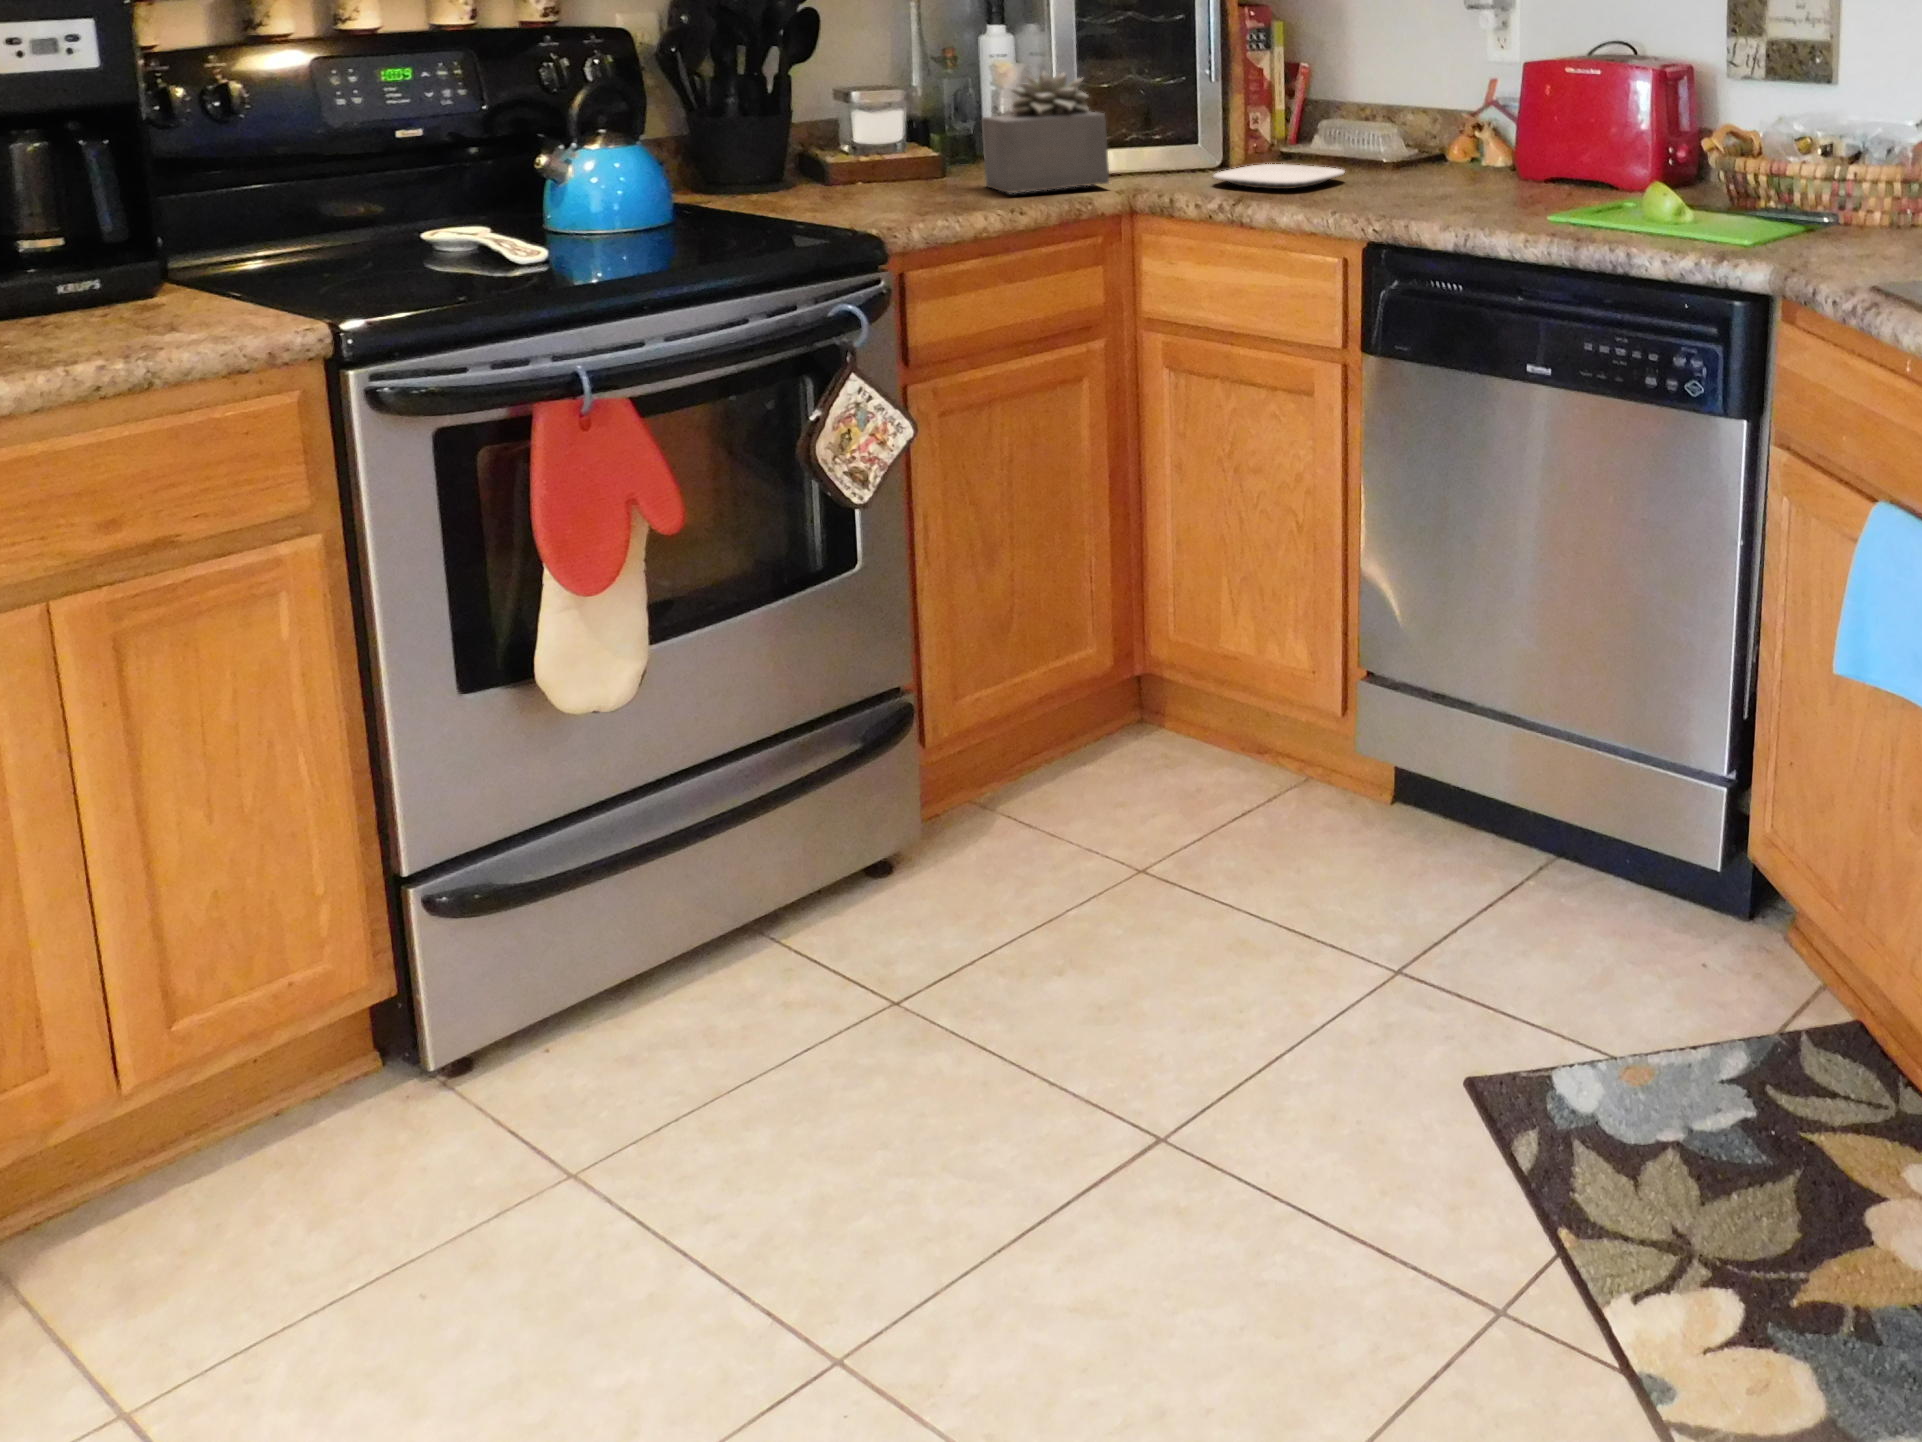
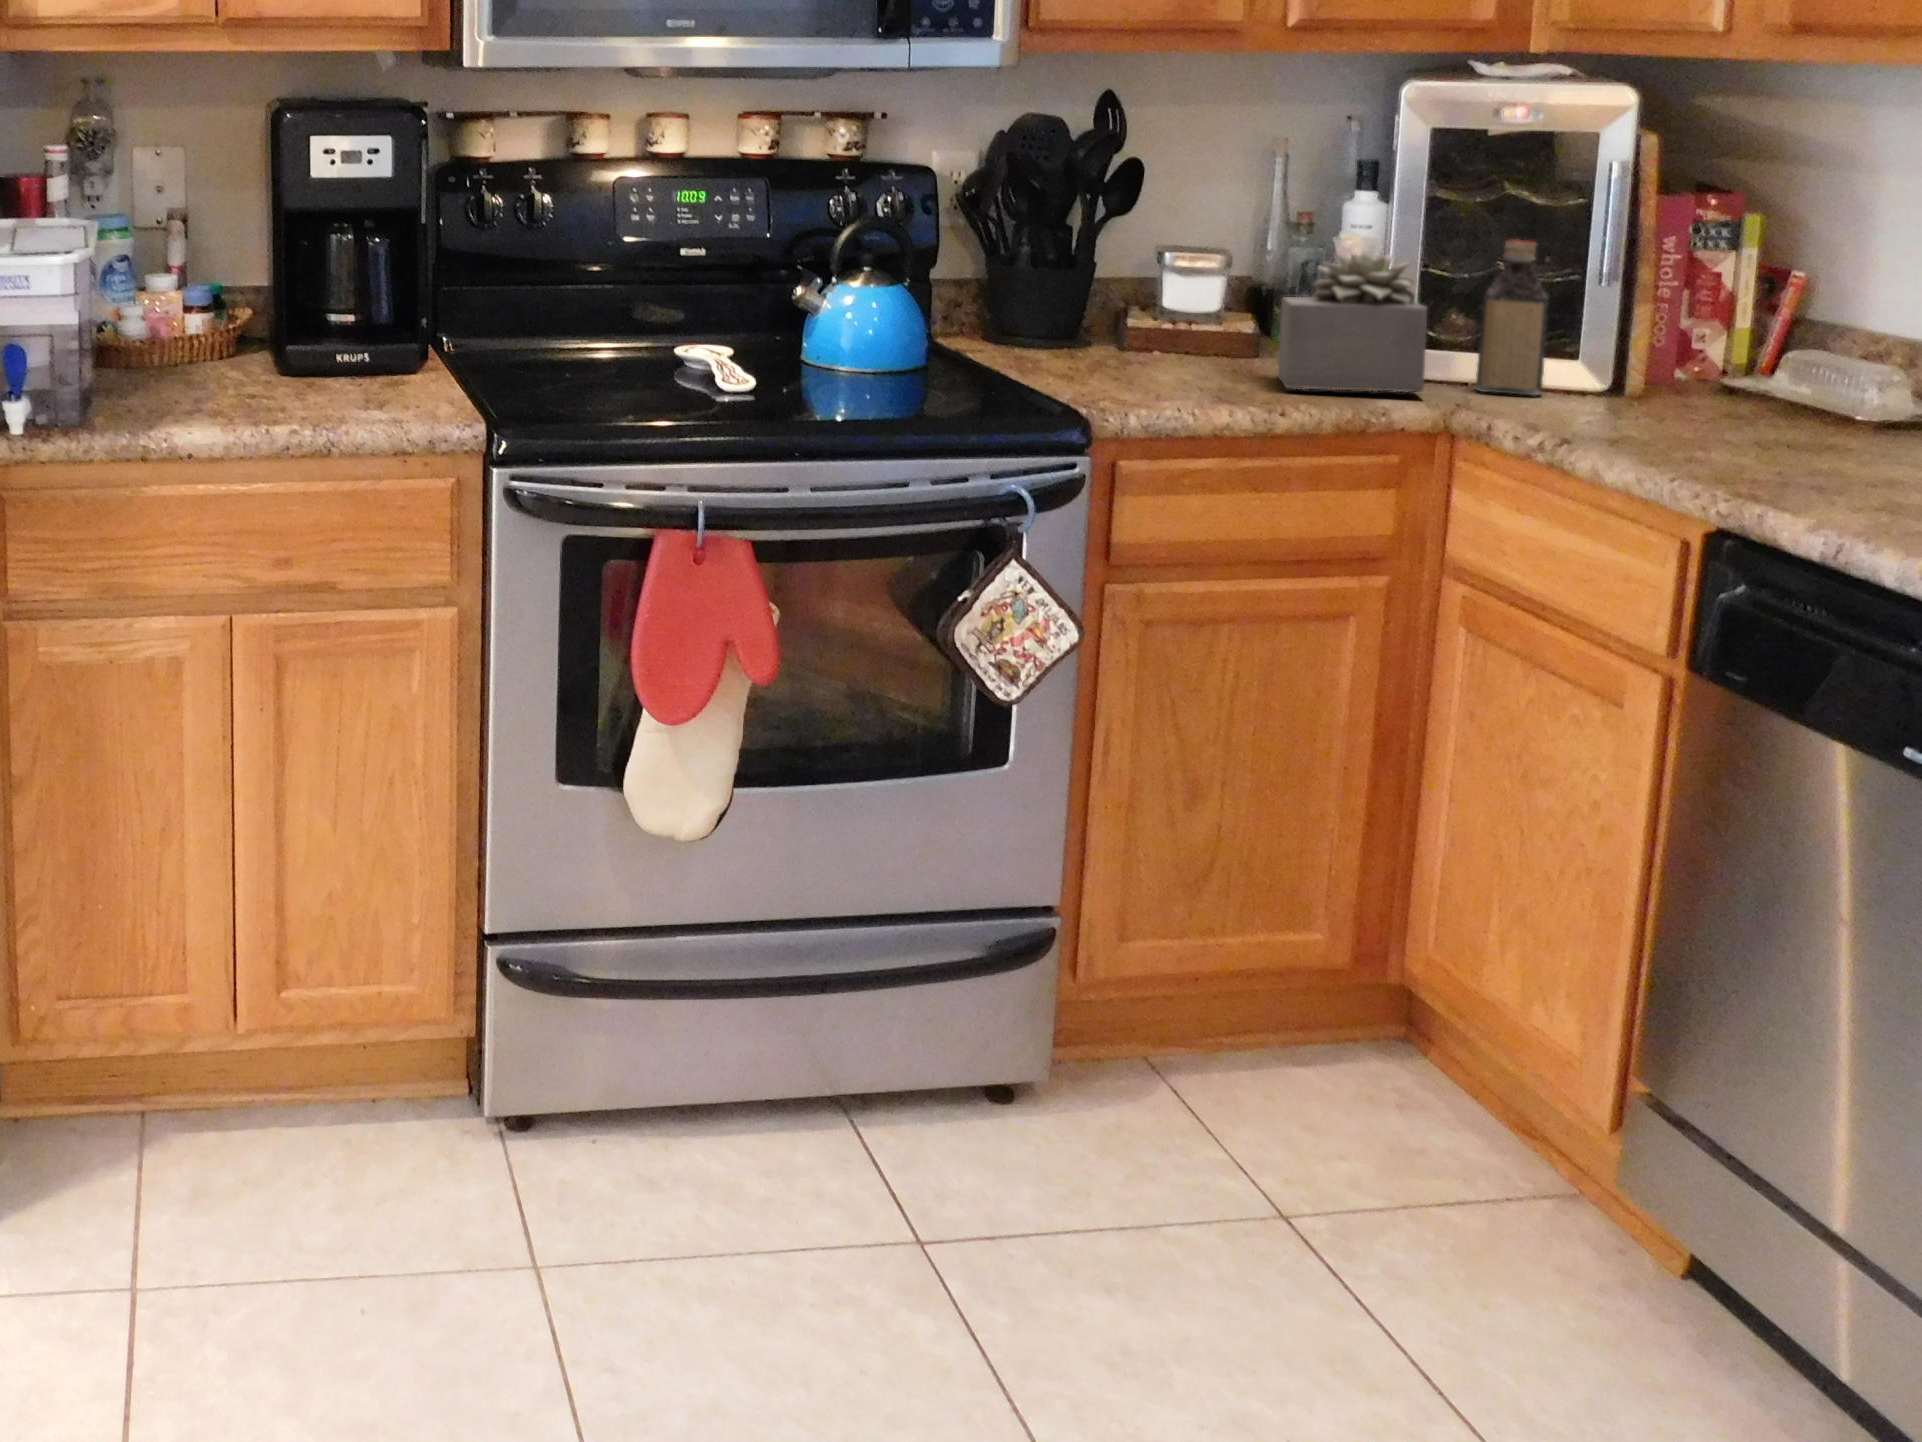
bottle: none [1131,53,1181,178] -> present [1475,239,1548,395]
plate: present [1213,164,1344,189] -> none [1568,394,1773,431]

